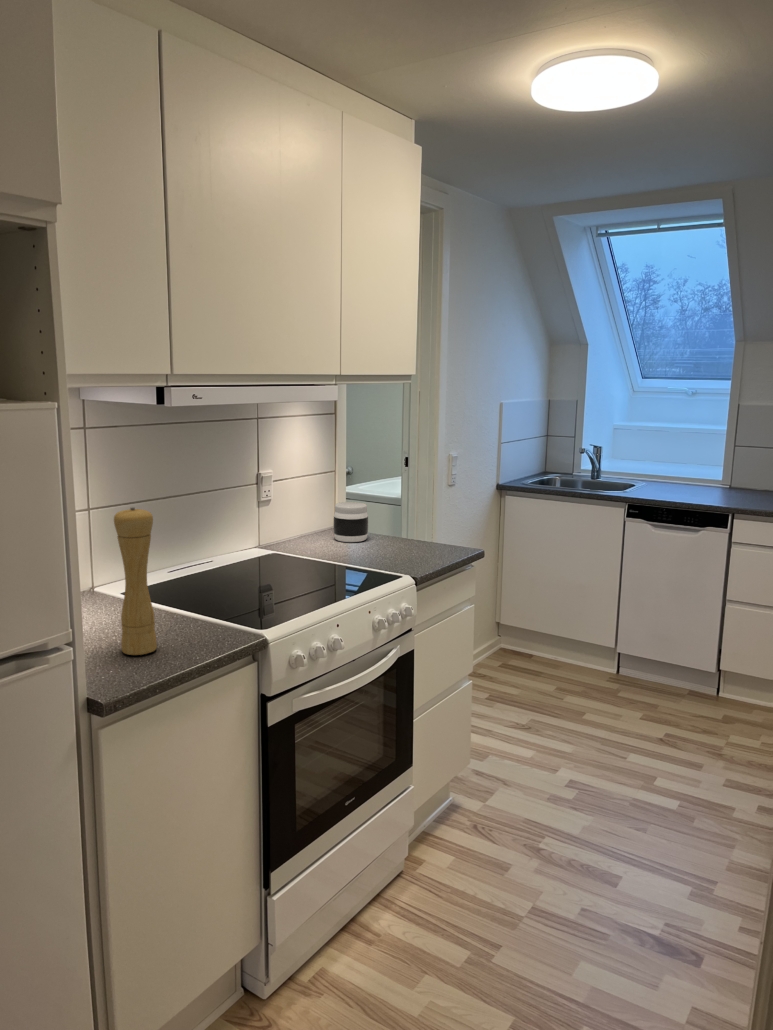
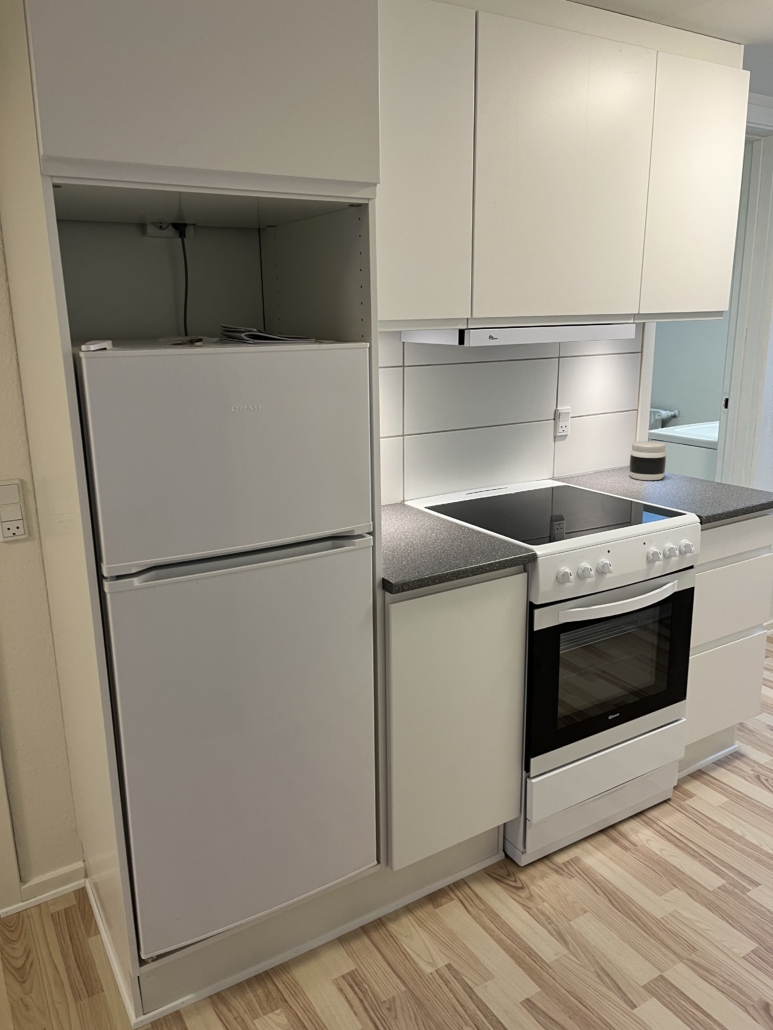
pepper mill: present [114,507,157,655] -> none [413,431,445,554]

